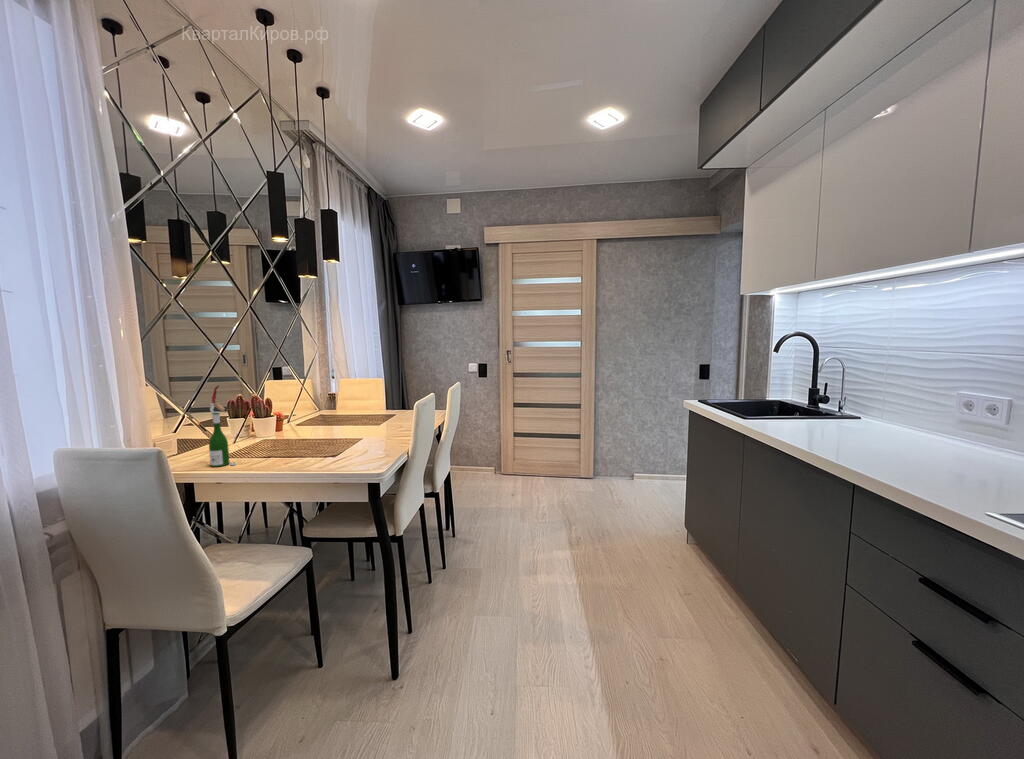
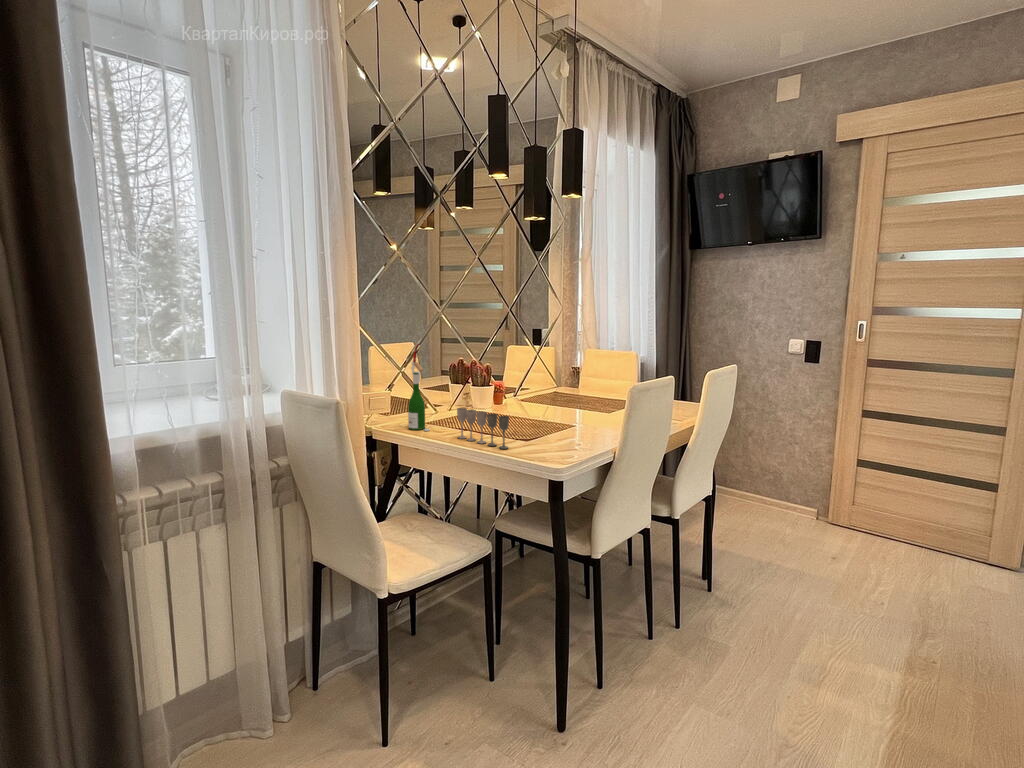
wine glass: none [270,438,328,467] -> present [457,408,509,449]

